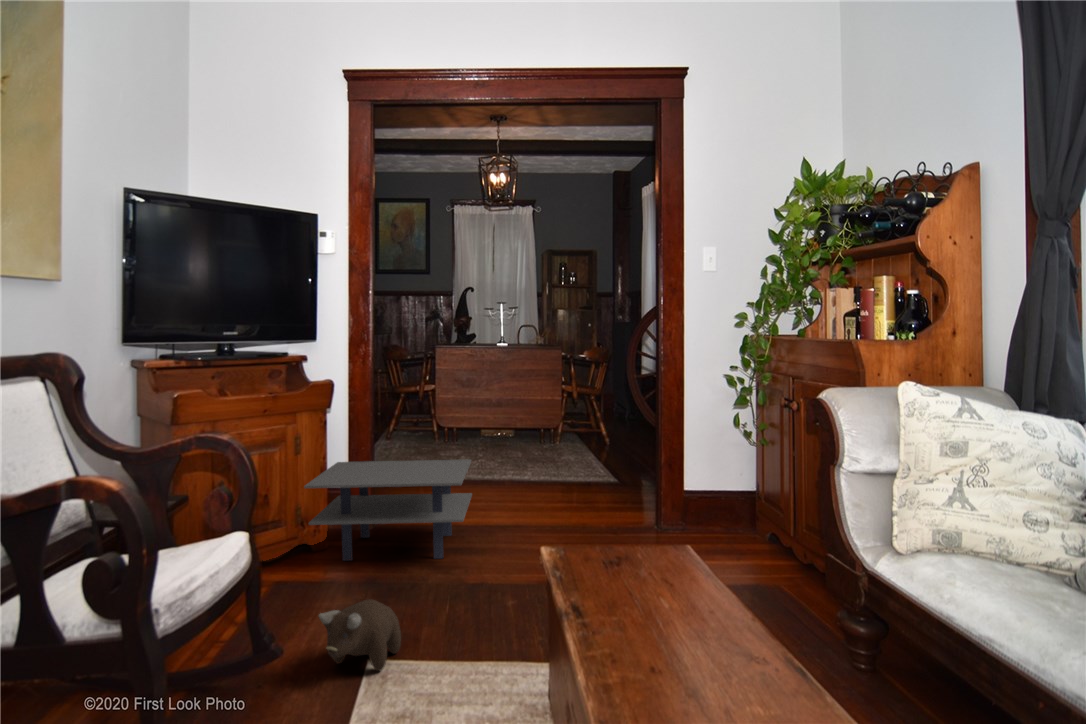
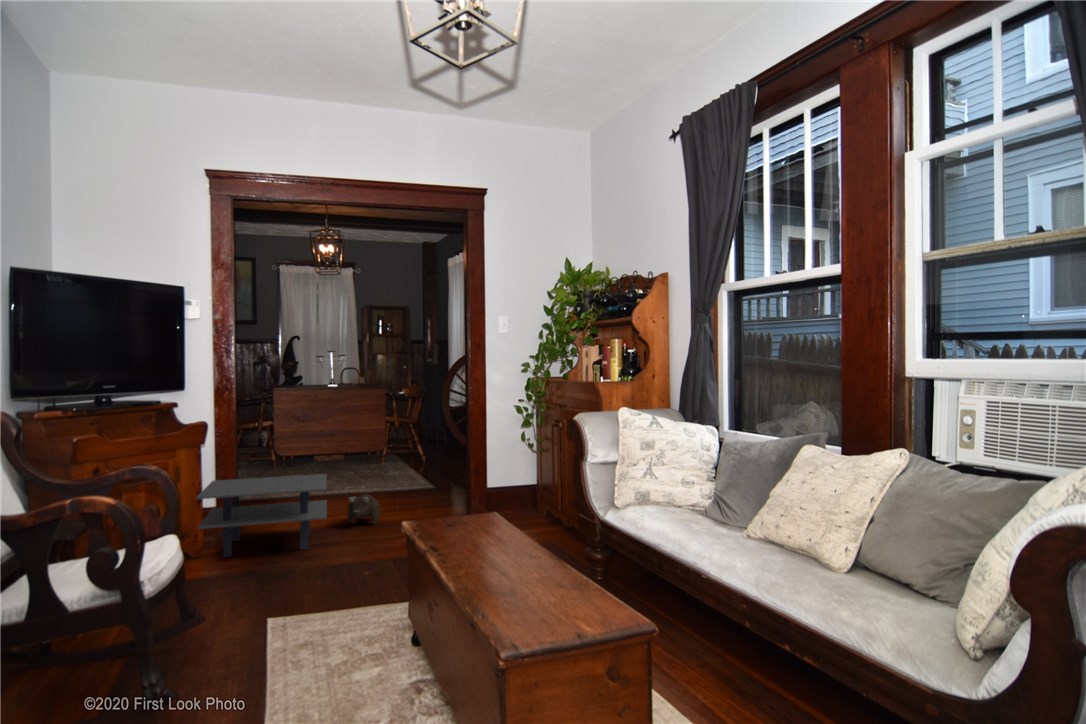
plush toy: present [319,600,401,671] -> present [348,494,380,524]

